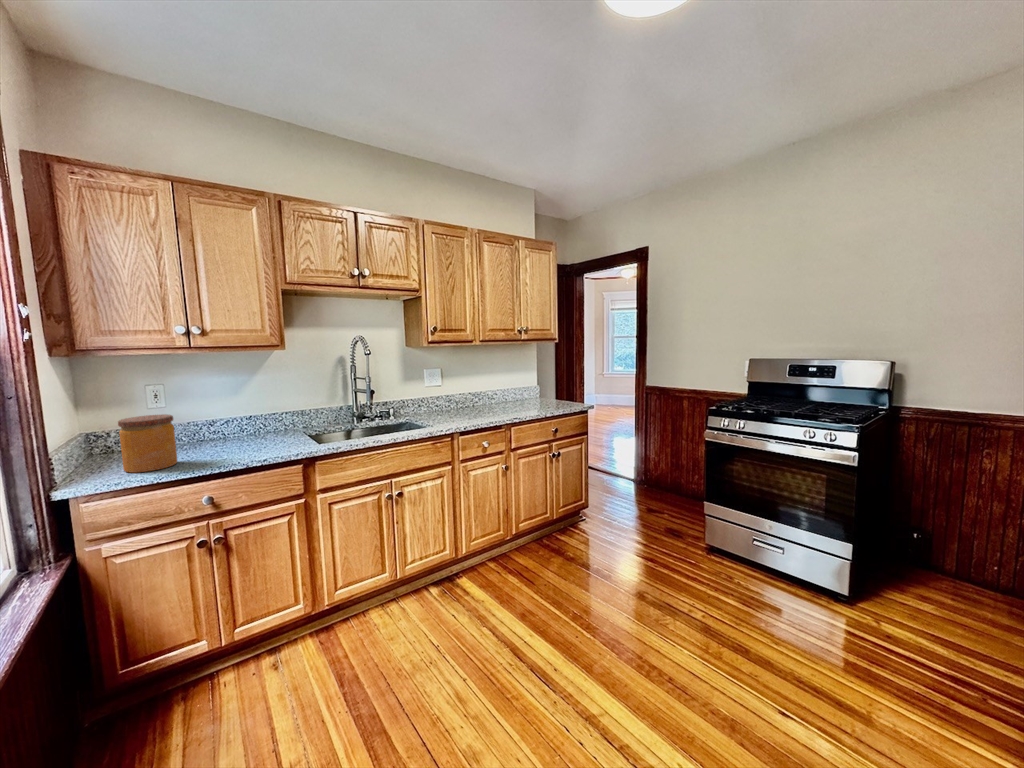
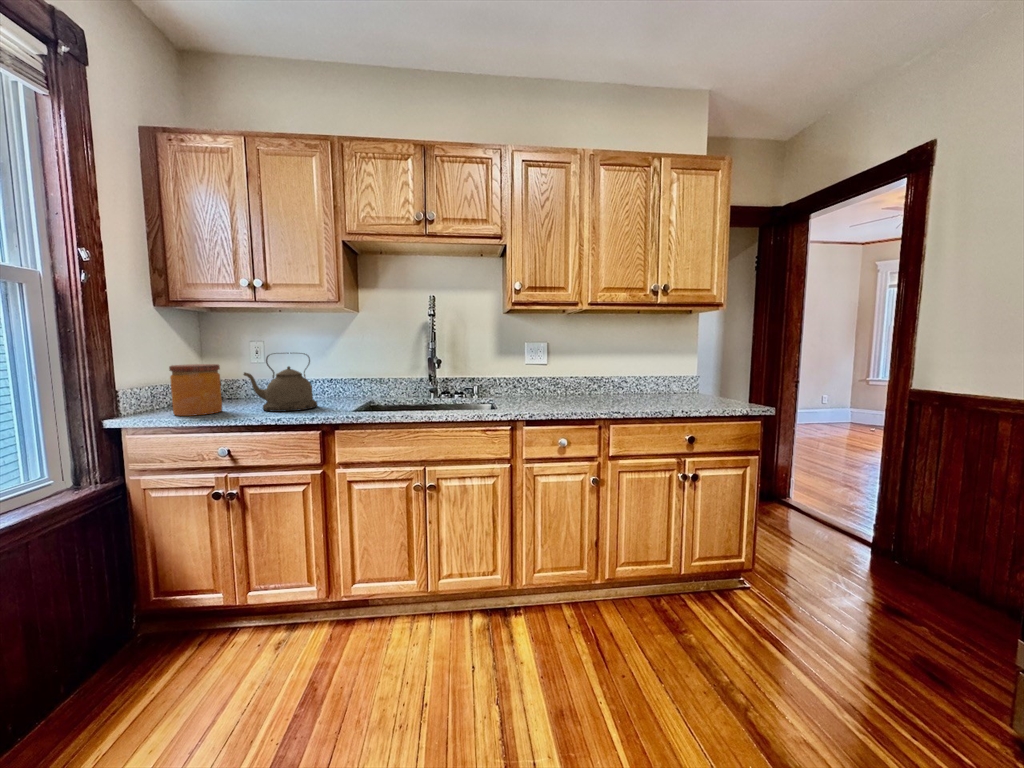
kettle: none [193,395,270,455] -> present [244,353,317,412]

